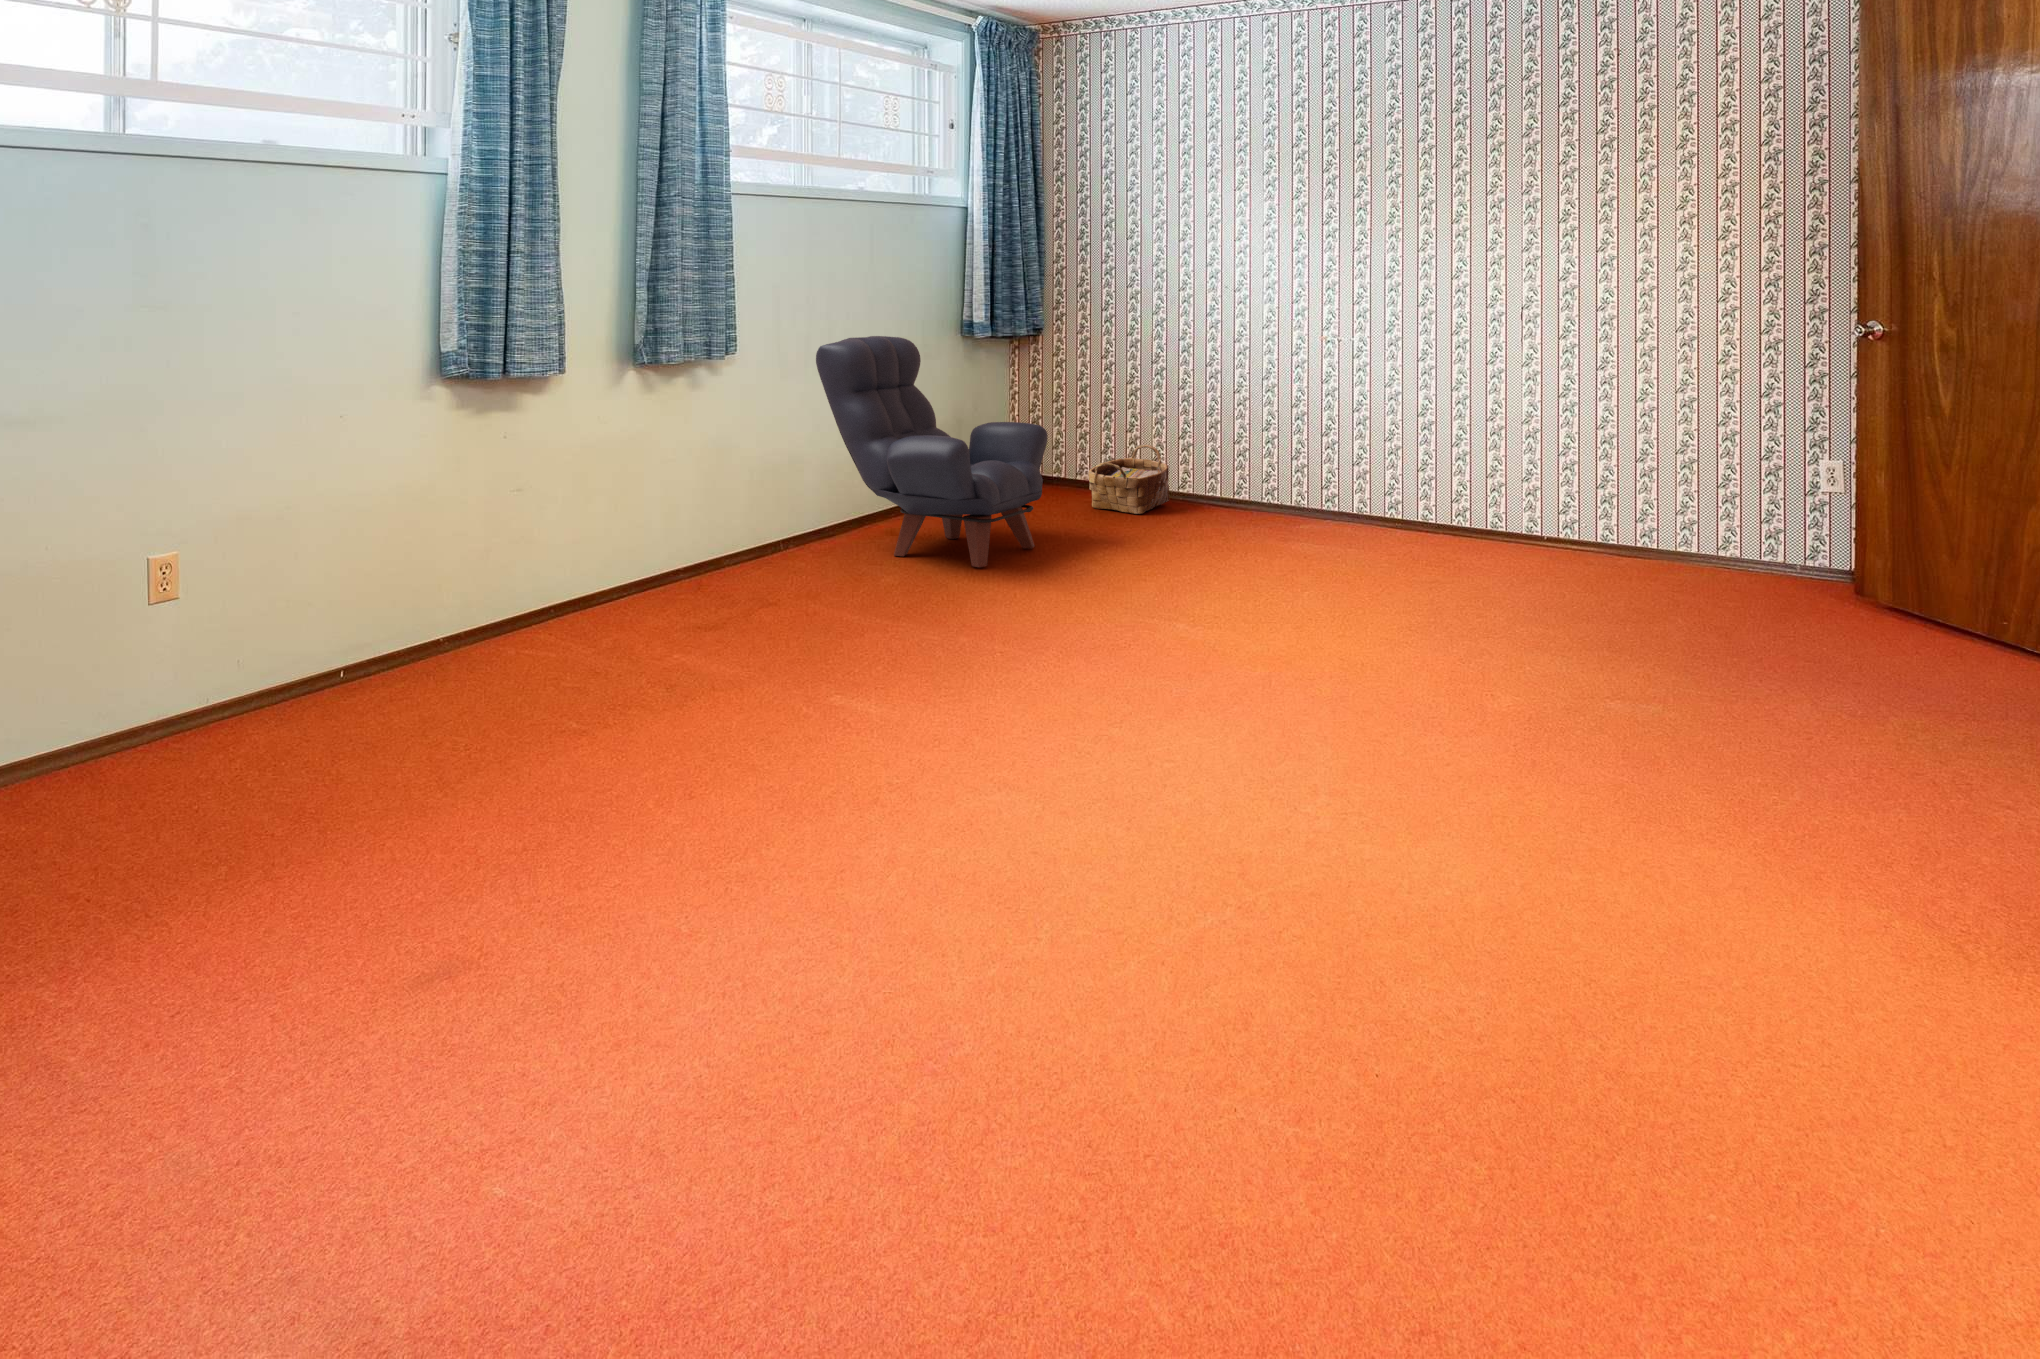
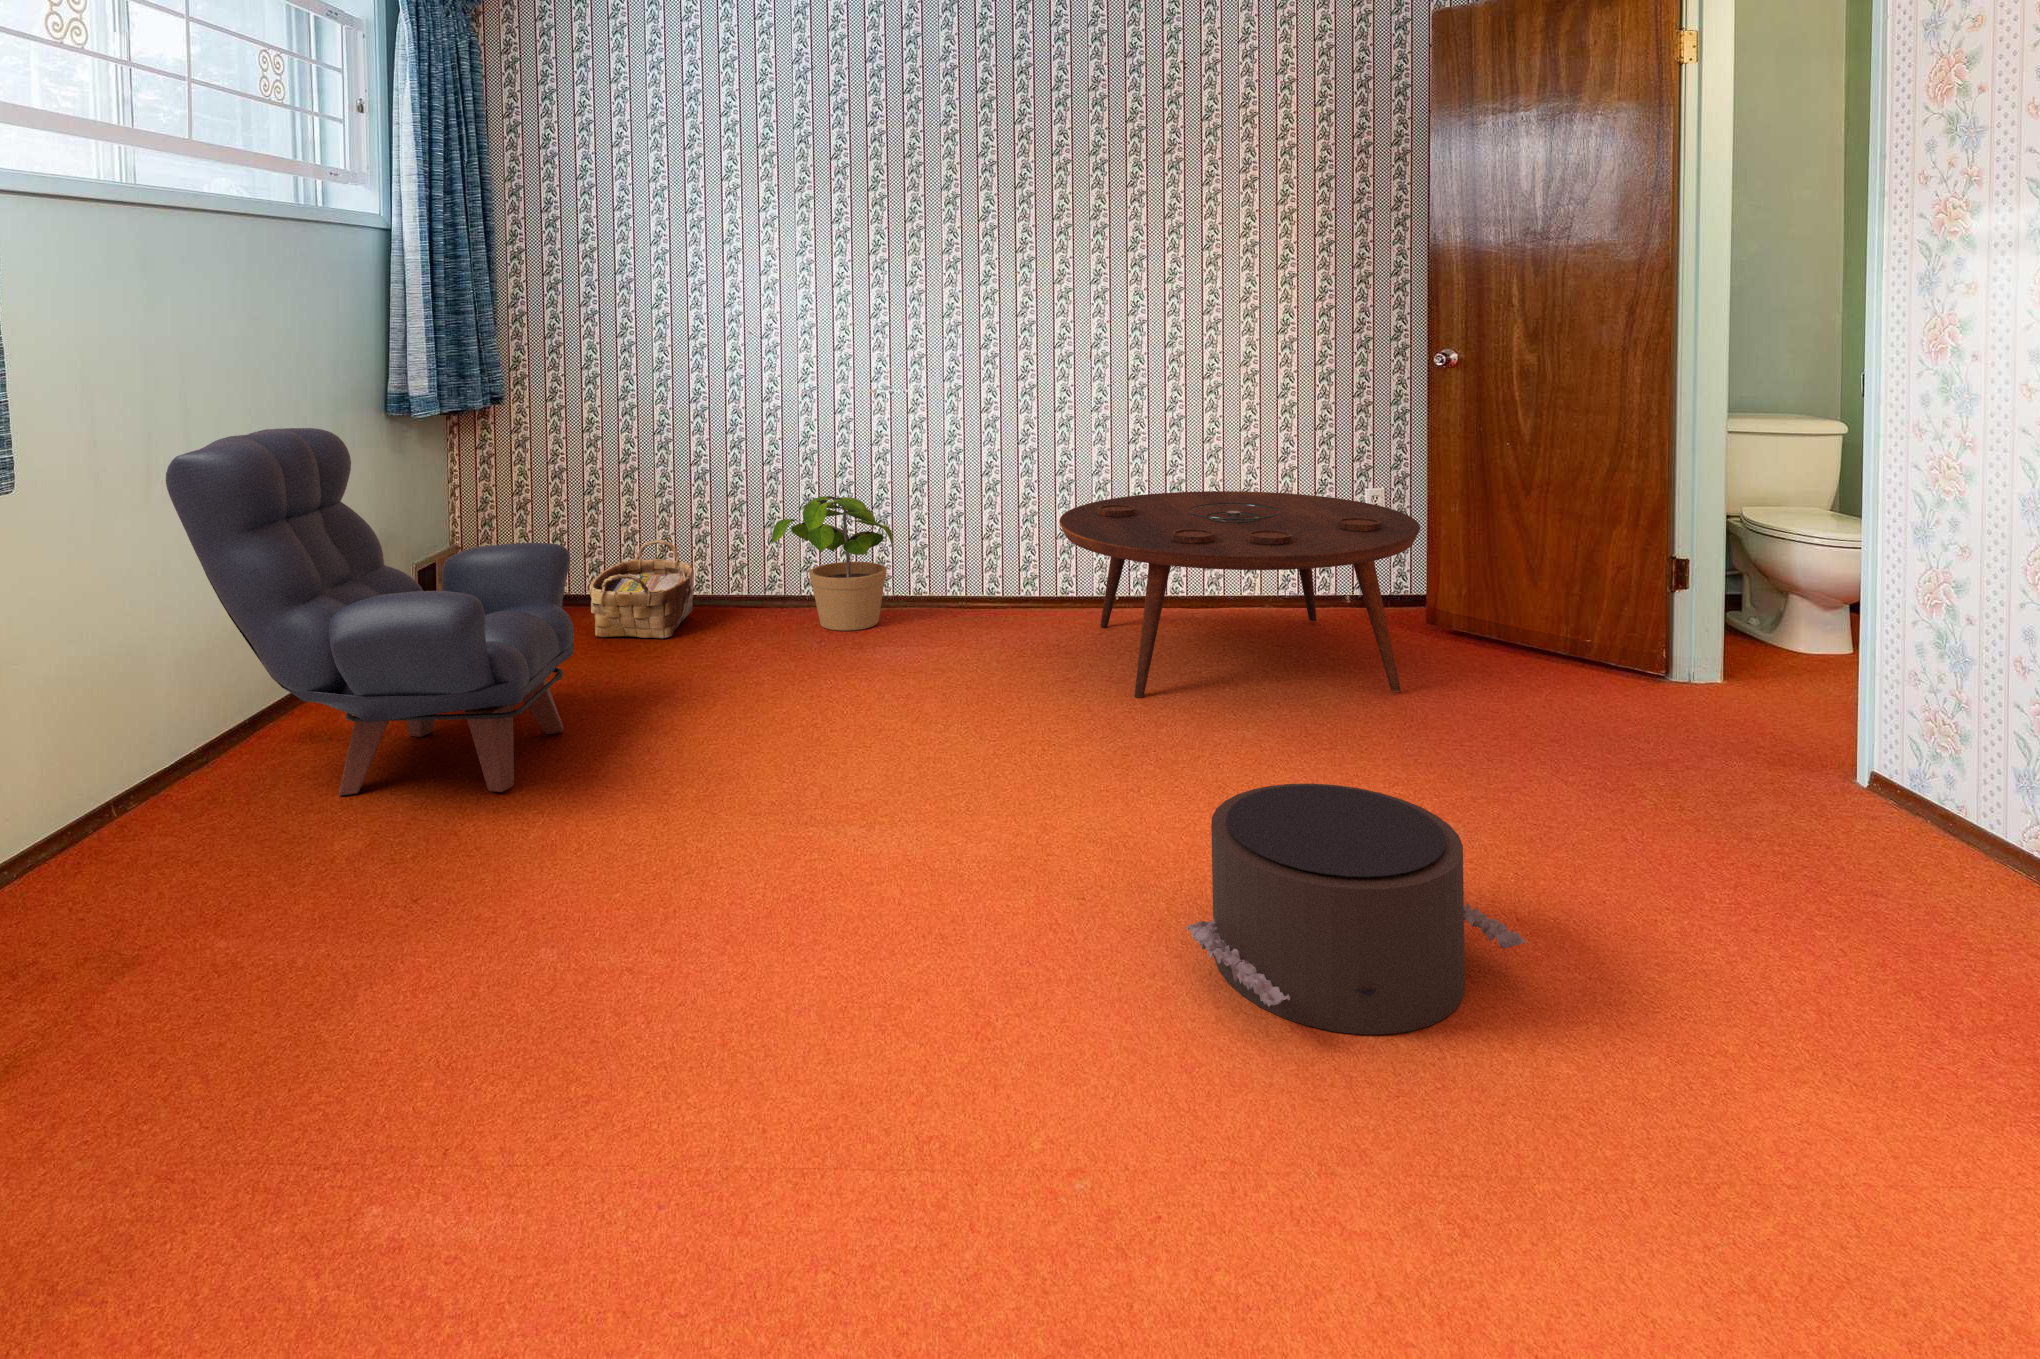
potted plant: none [1221,417,1323,528] -> present [772,496,894,631]
coffee table: none [1430,443,1777,623] -> present [1059,491,1420,697]
pouf: none [1308,608,1536,750] -> present [1186,783,1526,1034]

